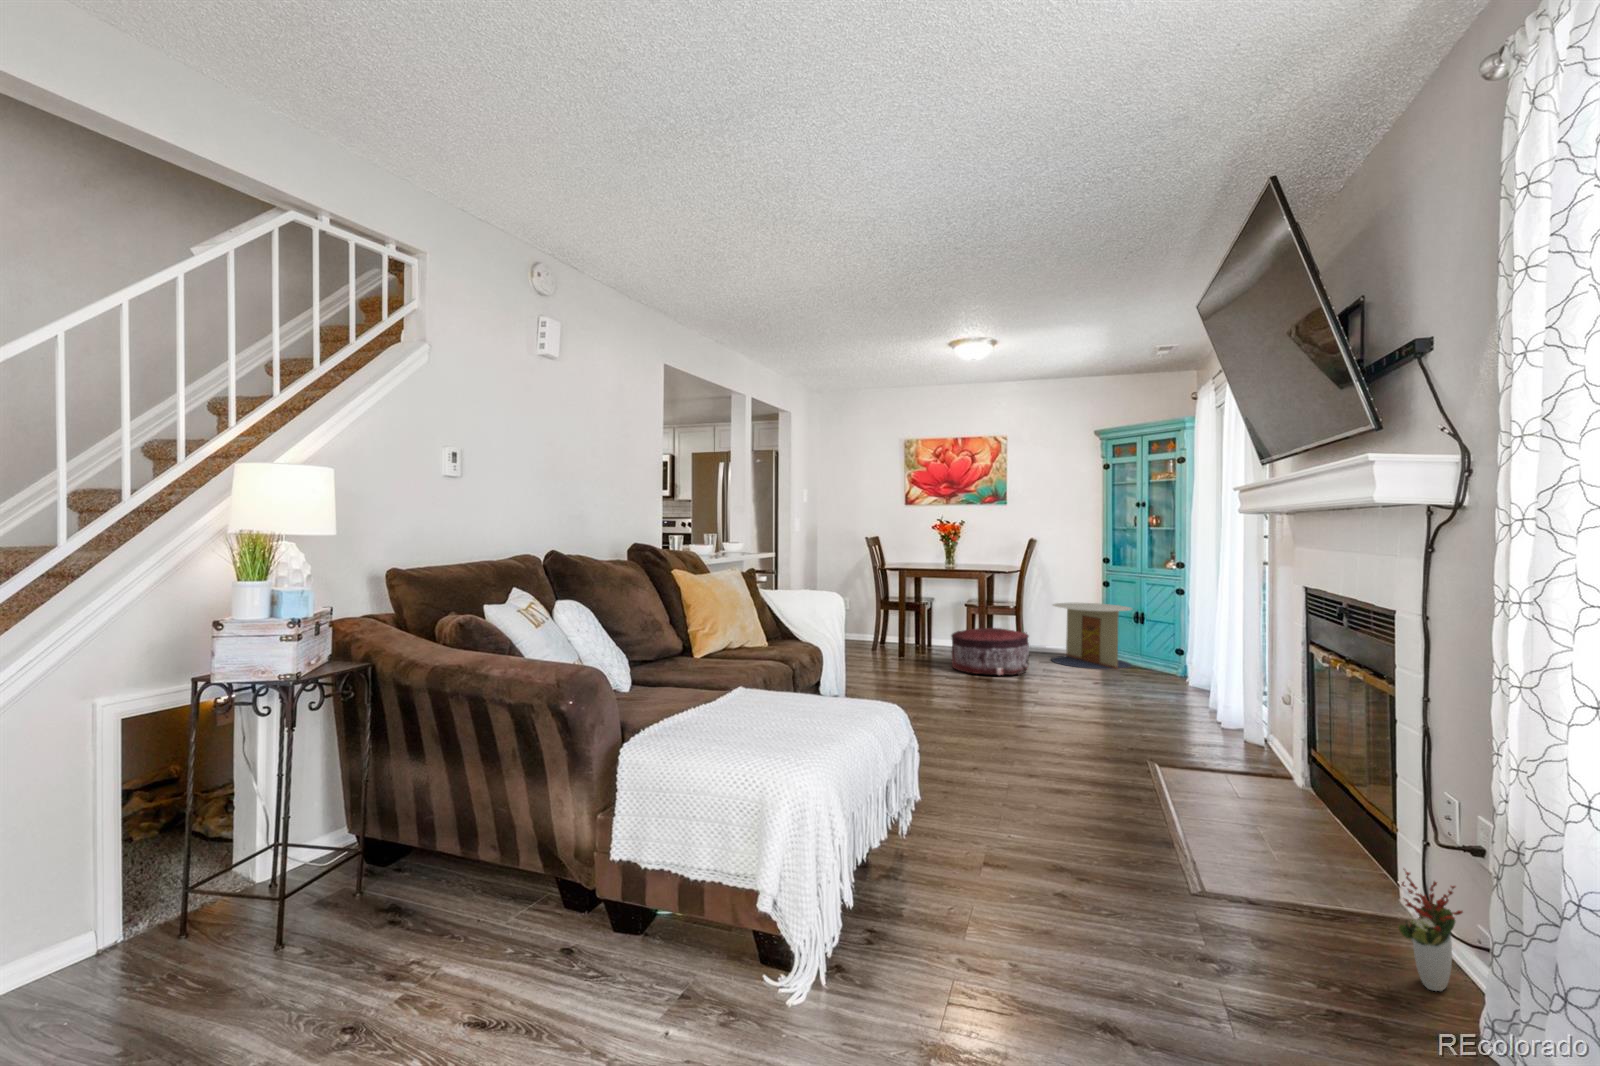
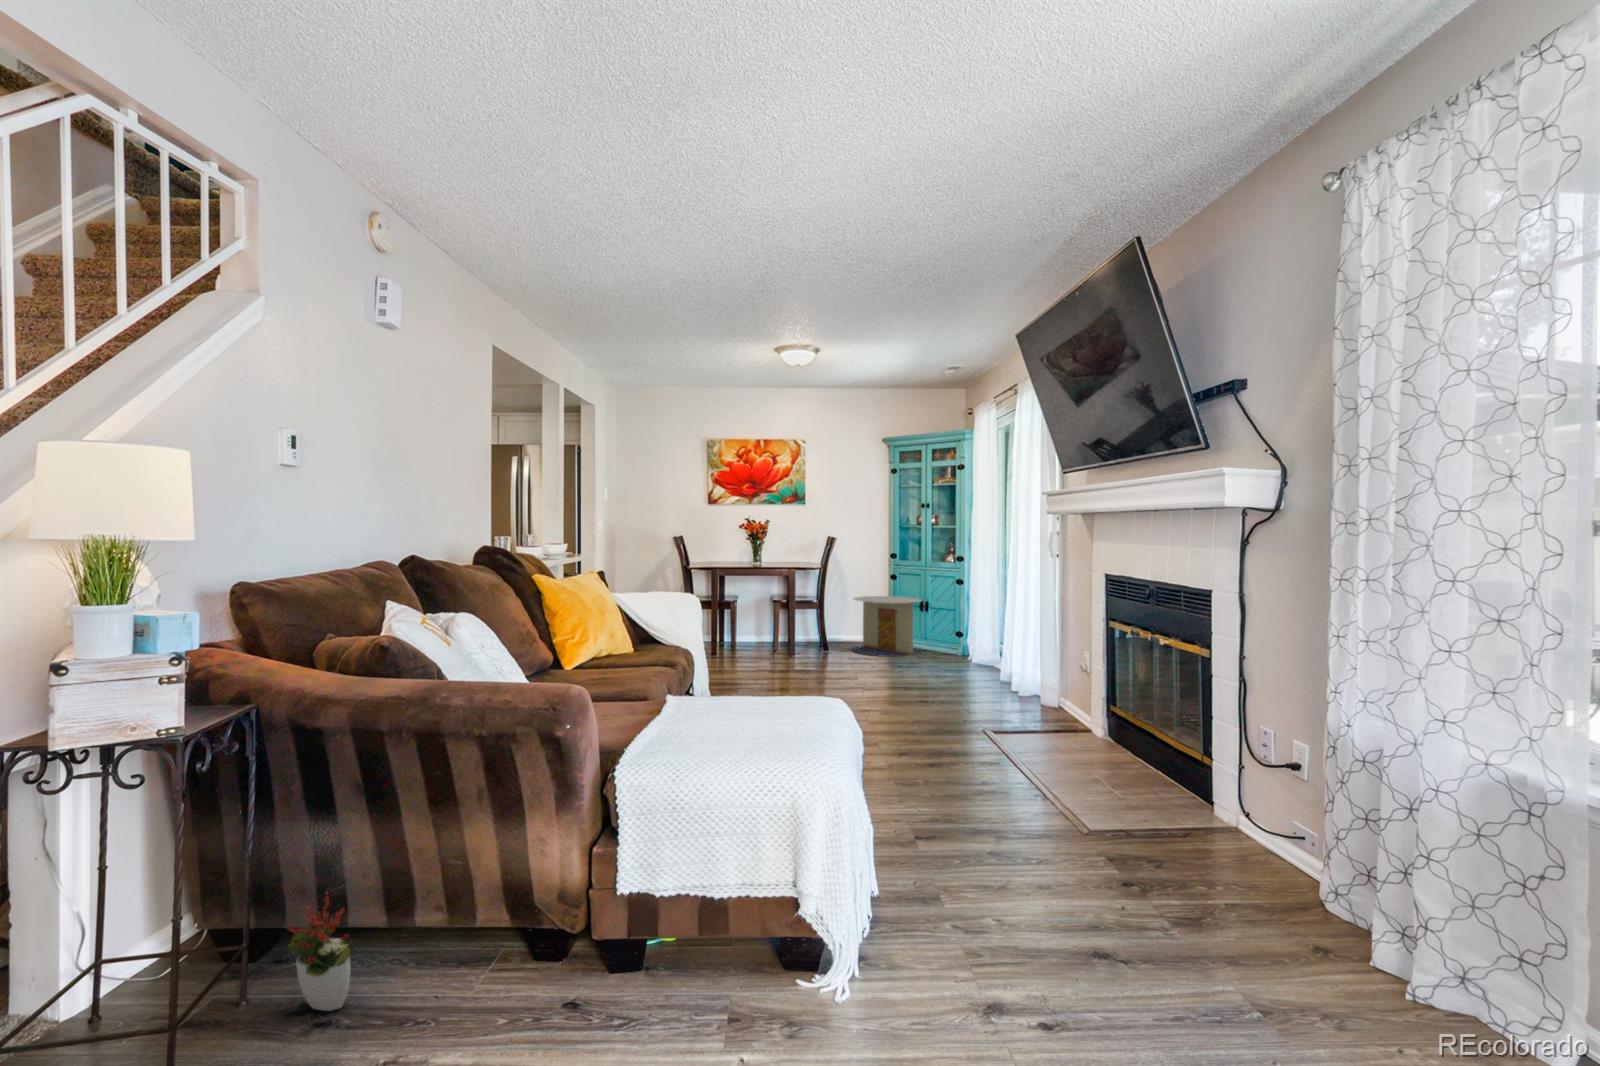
pouf: present [951,628,1029,675] -> none [768,623,842,669]
decorative plant: present [1398,869,1463,991] -> present [287,892,353,1011]

